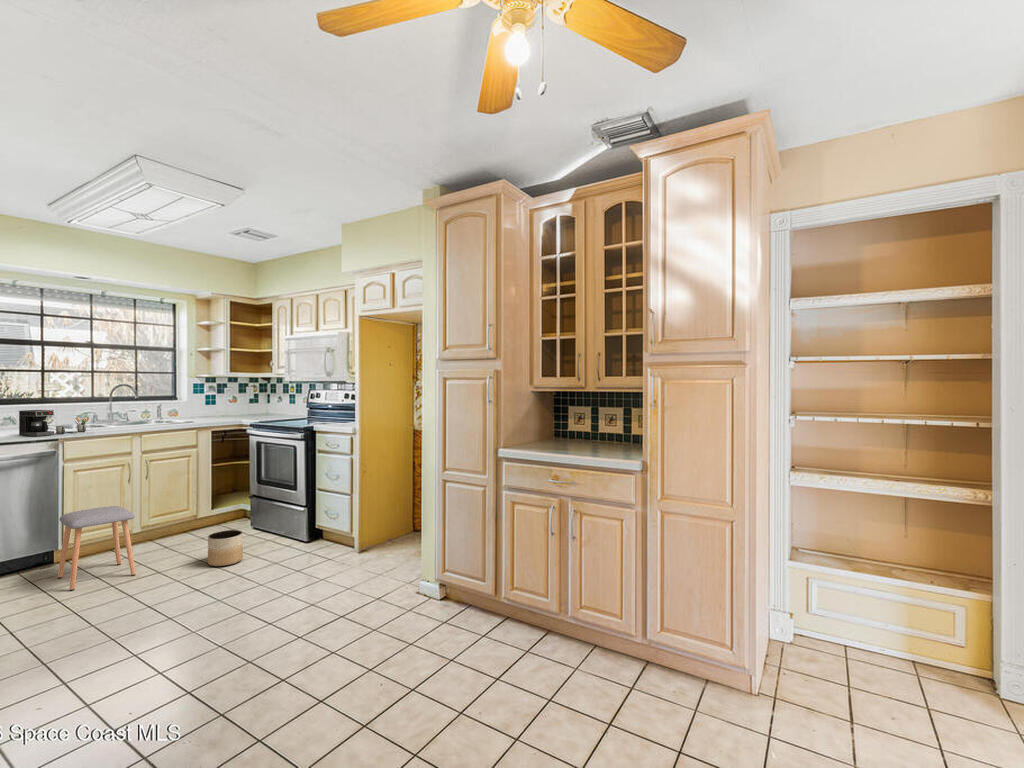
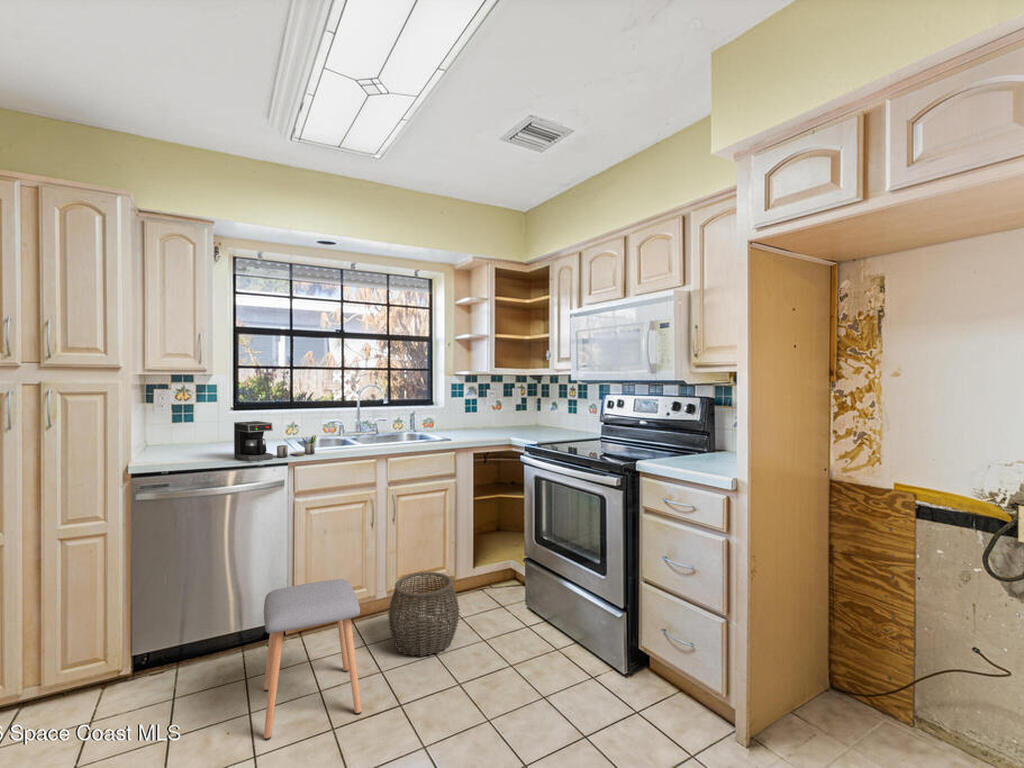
woven basket: none [148,506,202,554] -> present [388,572,459,656]
planter: present [208,530,243,567] -> none [469,645,524,725]

